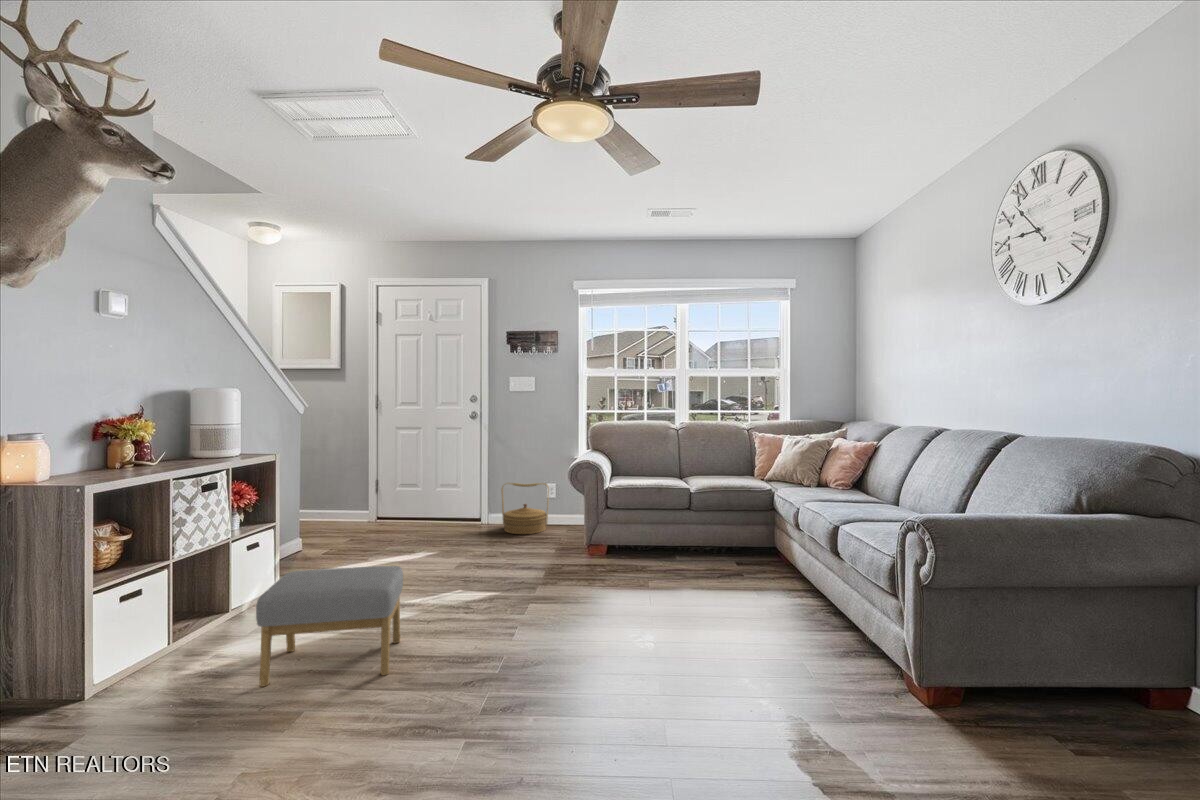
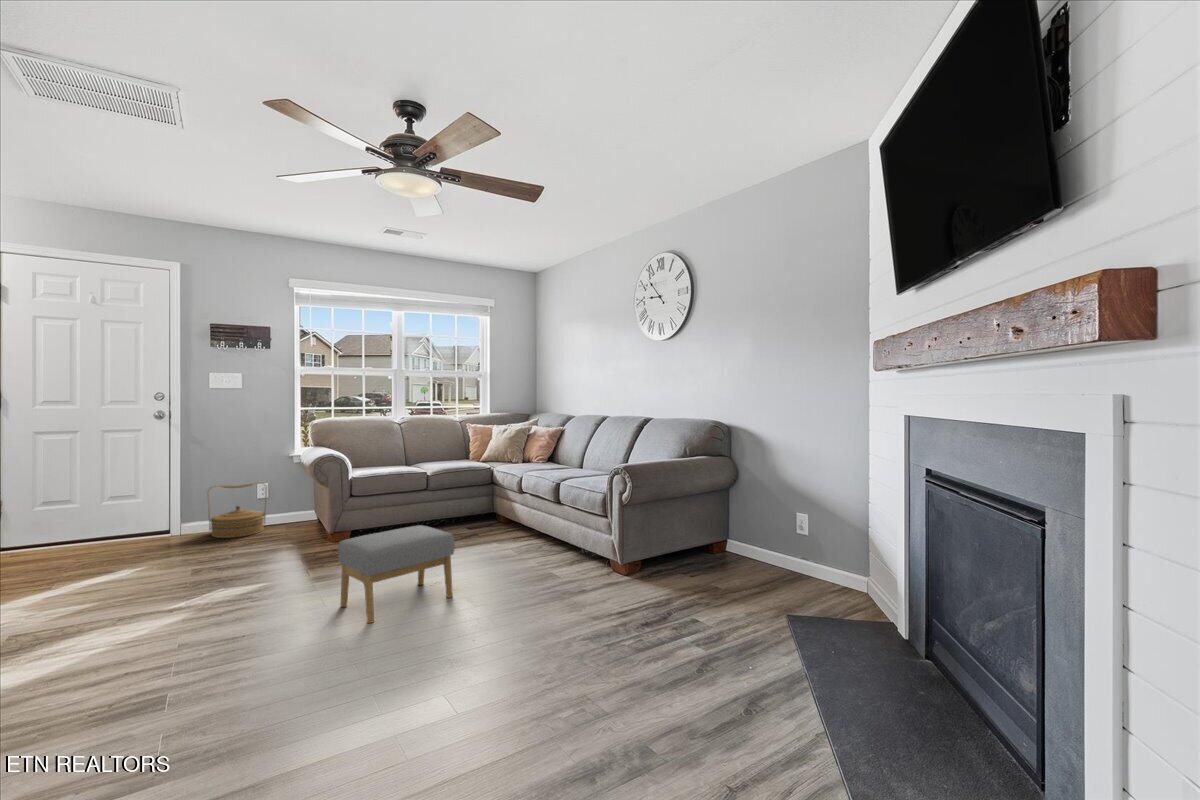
footstool: present [256,566,403,687] -> present [338,525,455,623]

